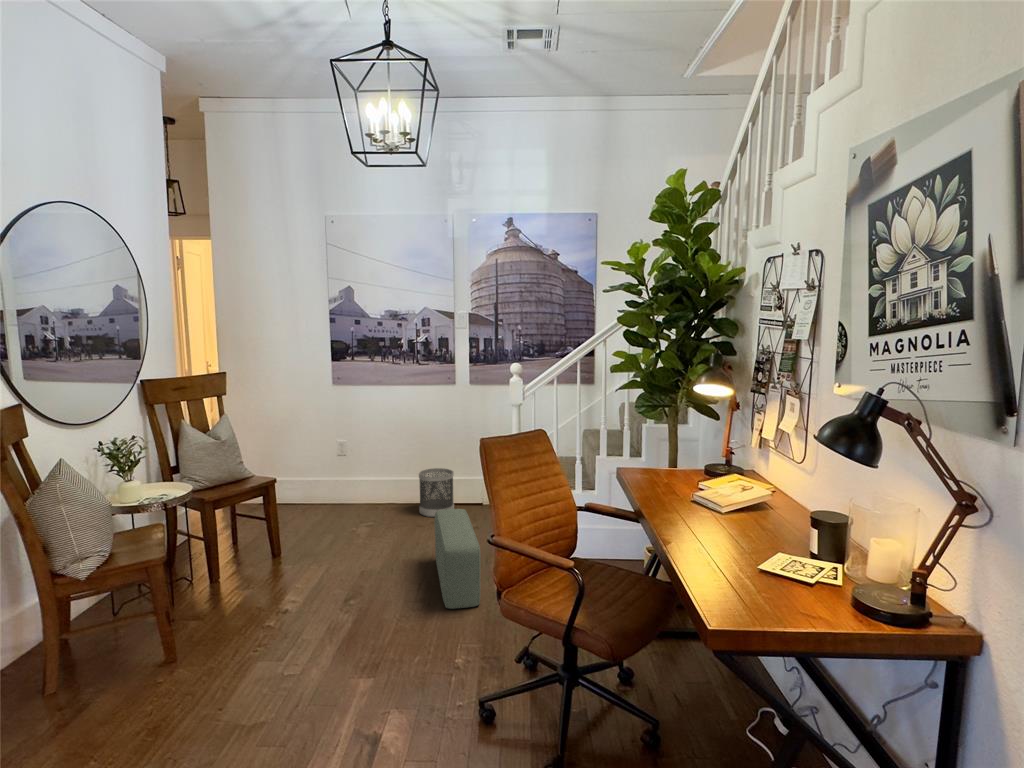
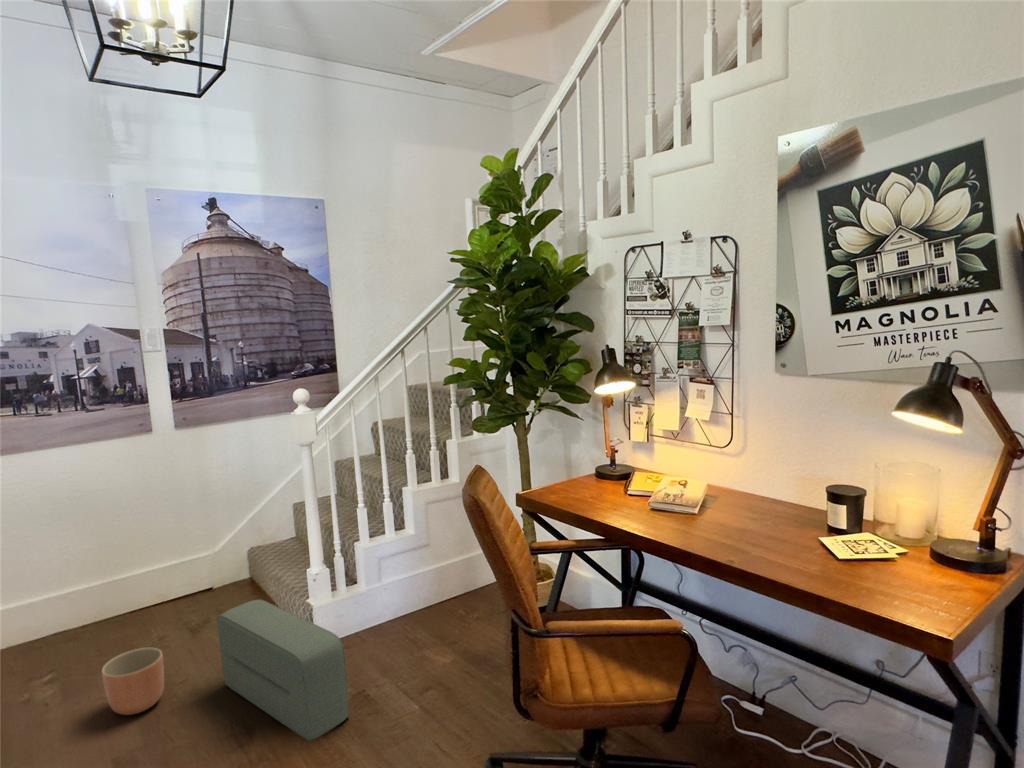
wastebasket: present [419,468,454,517] -> none [117,556,182,634]
planter: none [373,518,407,557] -> present [102,648,164,715]

